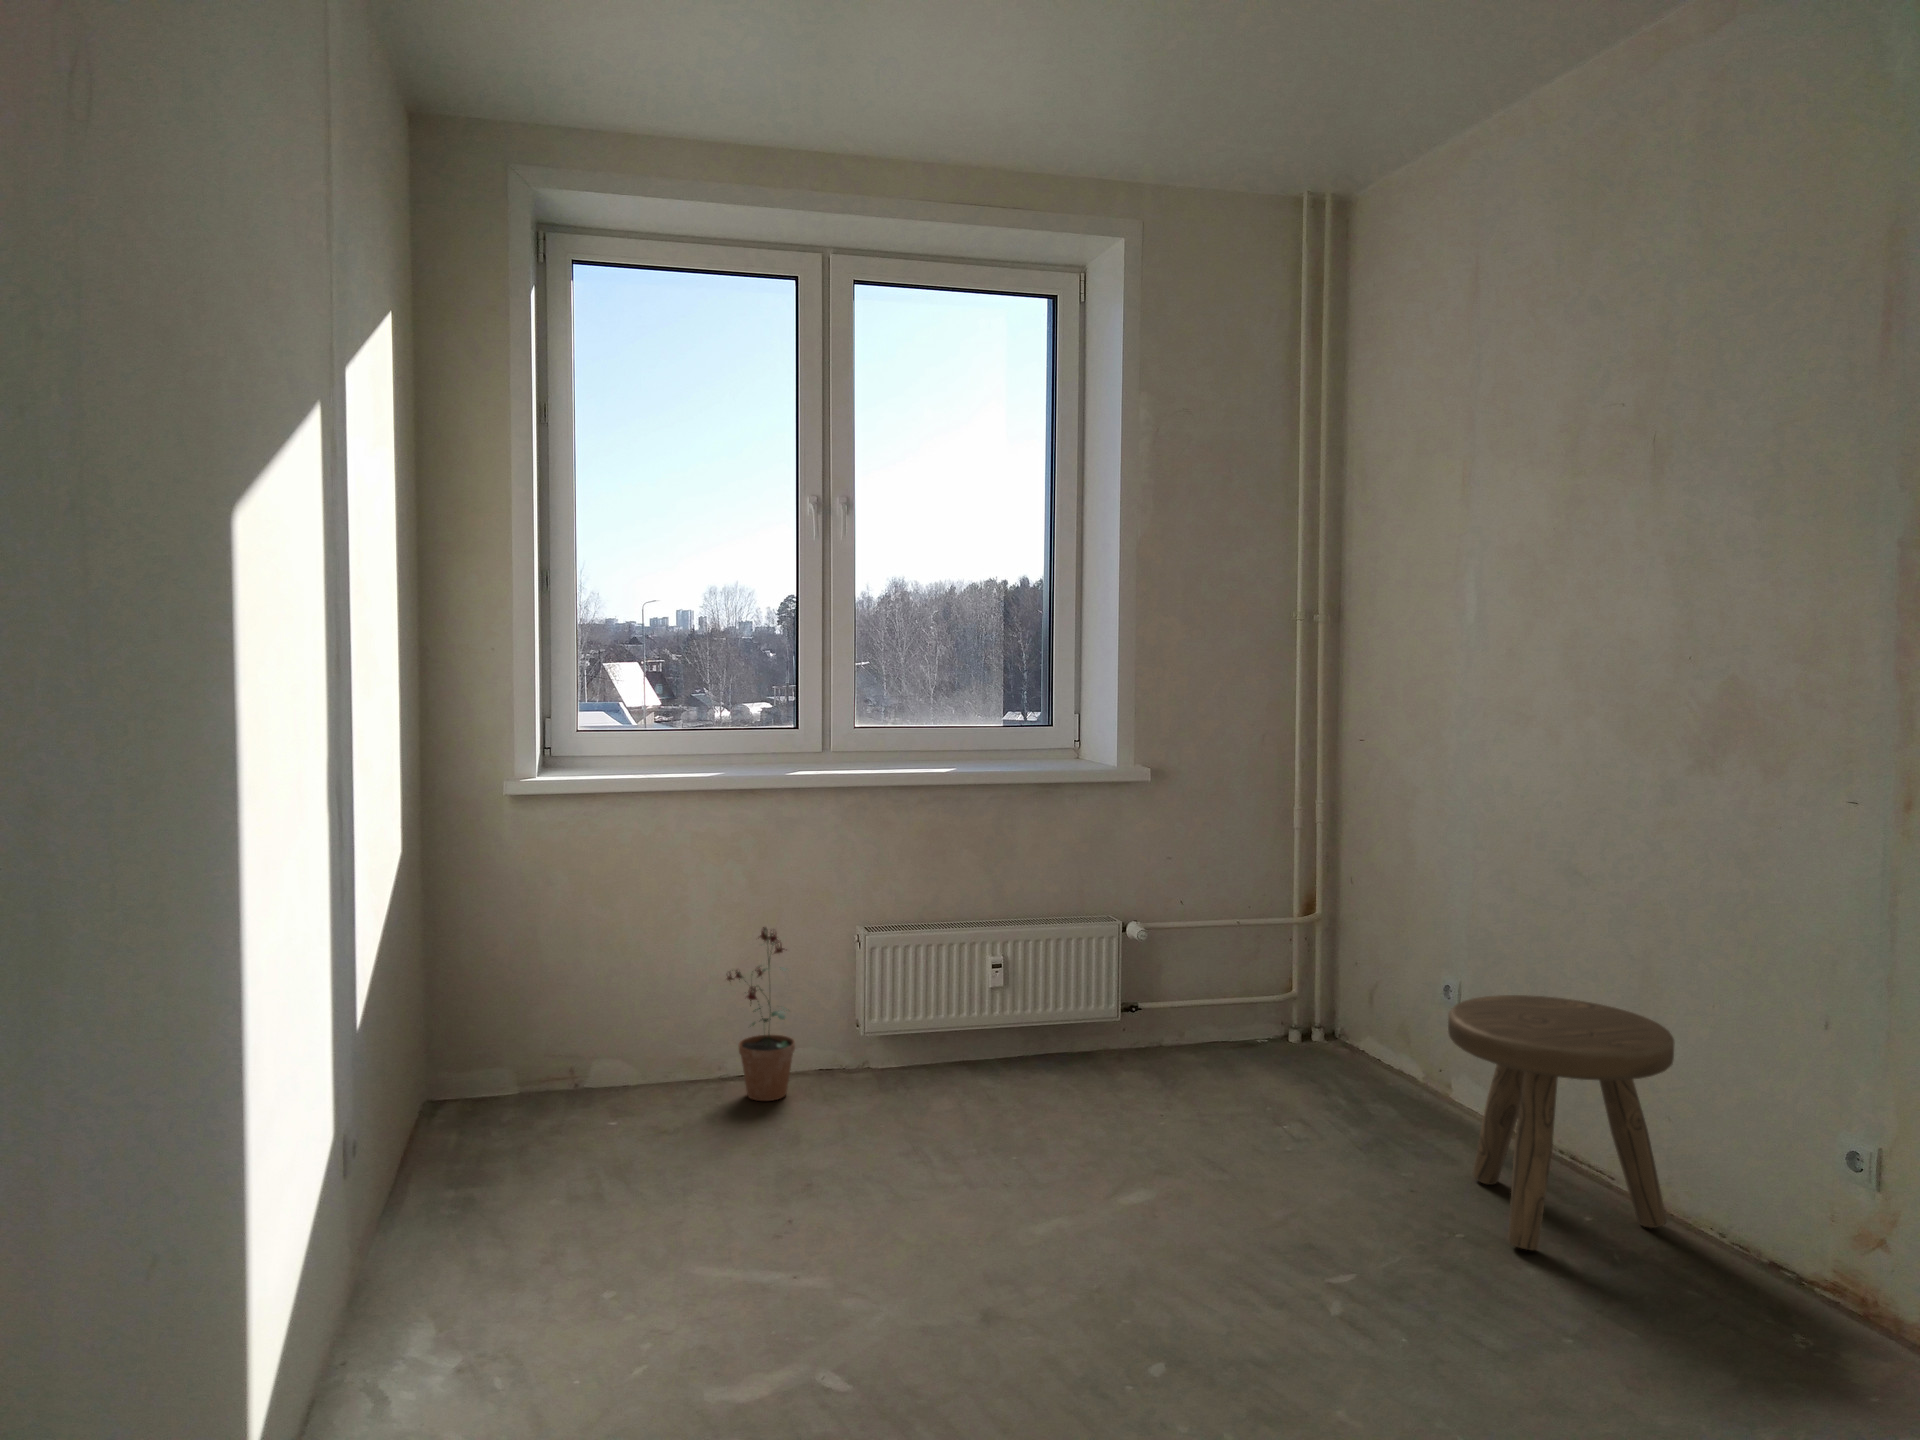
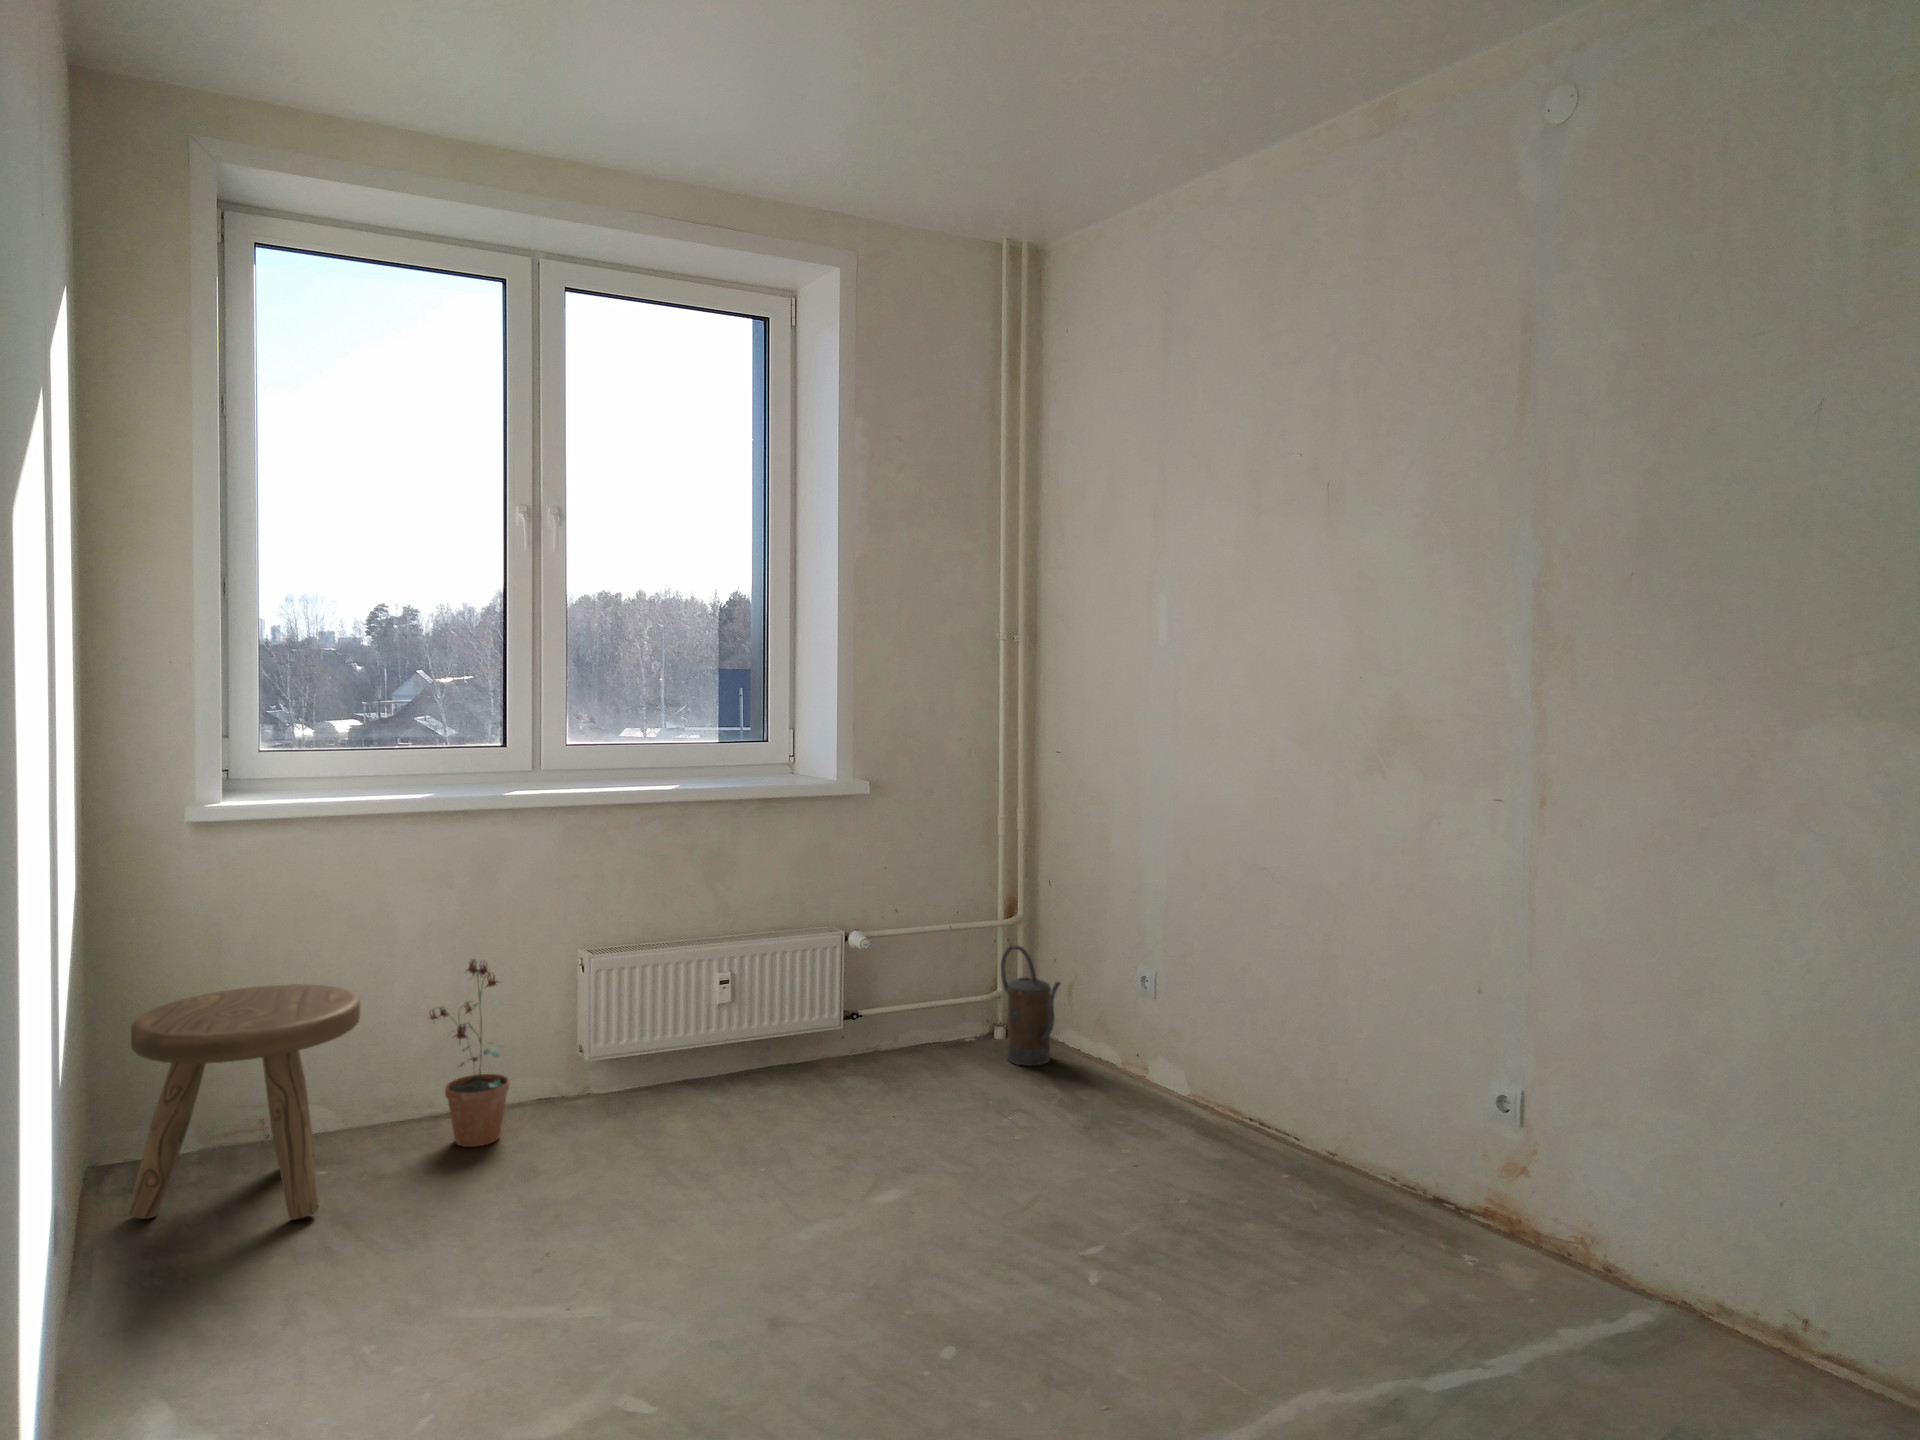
watering can: none [1292,945,1354,1075] -> present [1001,945,1060,1066]
stool: present [1448,995,1674,1250] -> present [128,984,360,1220]

